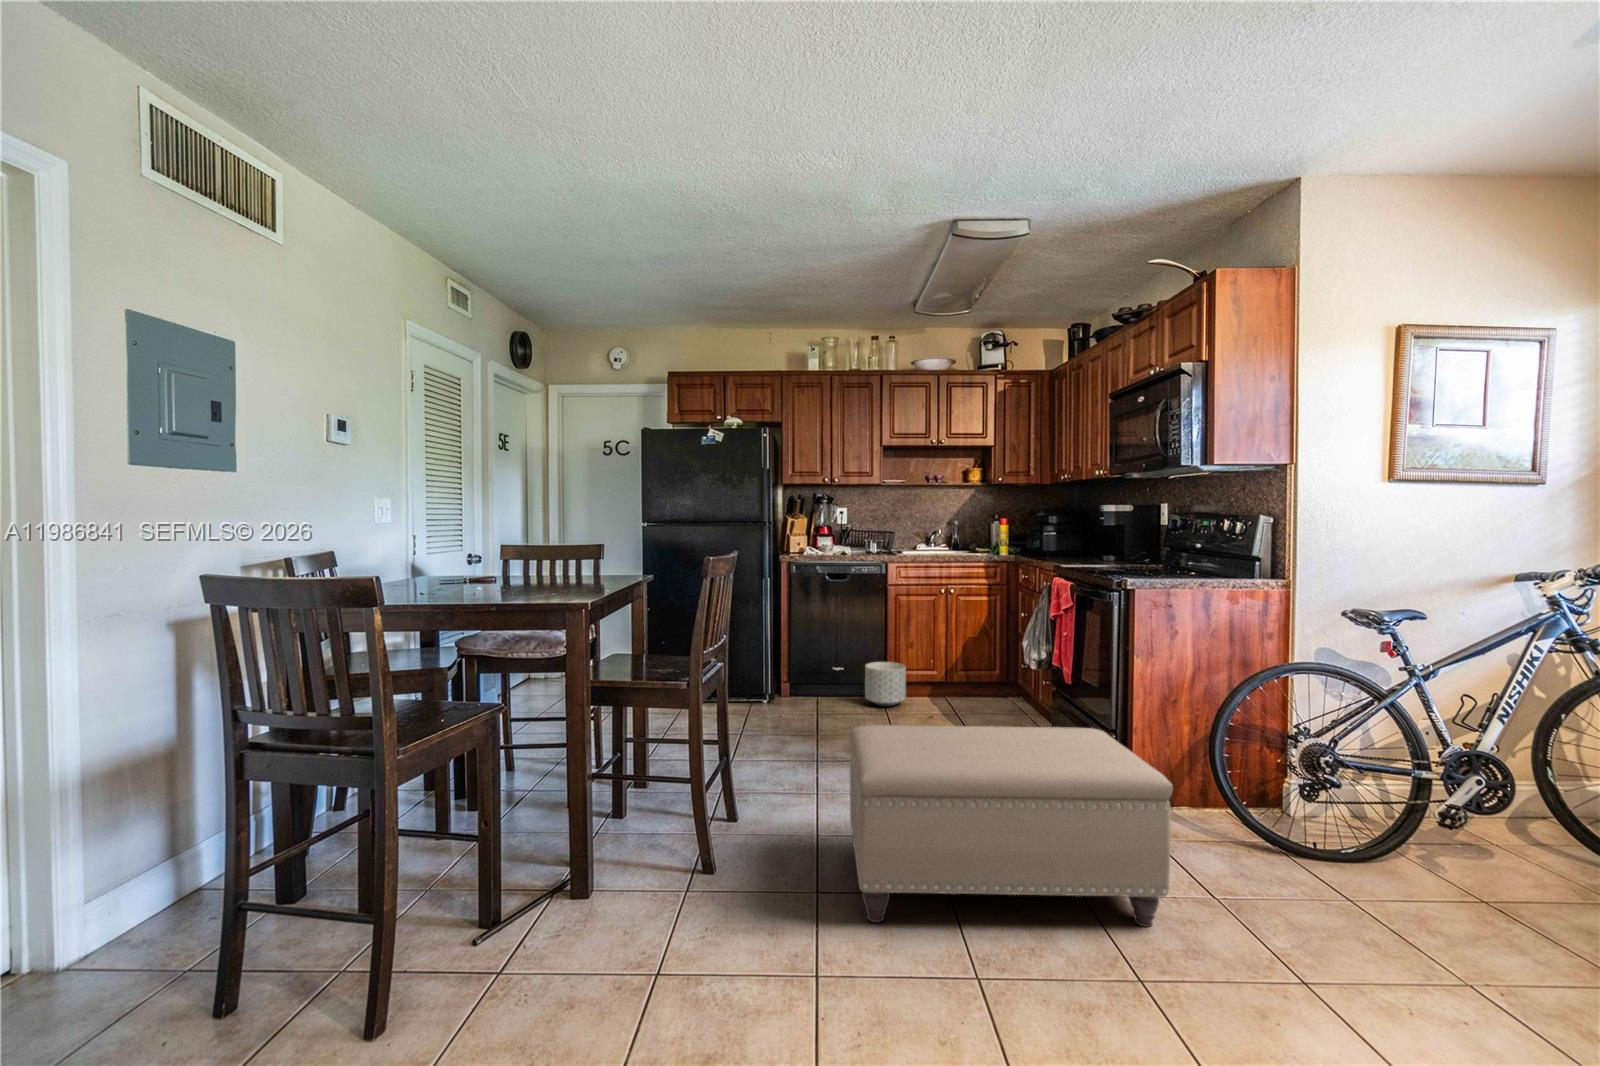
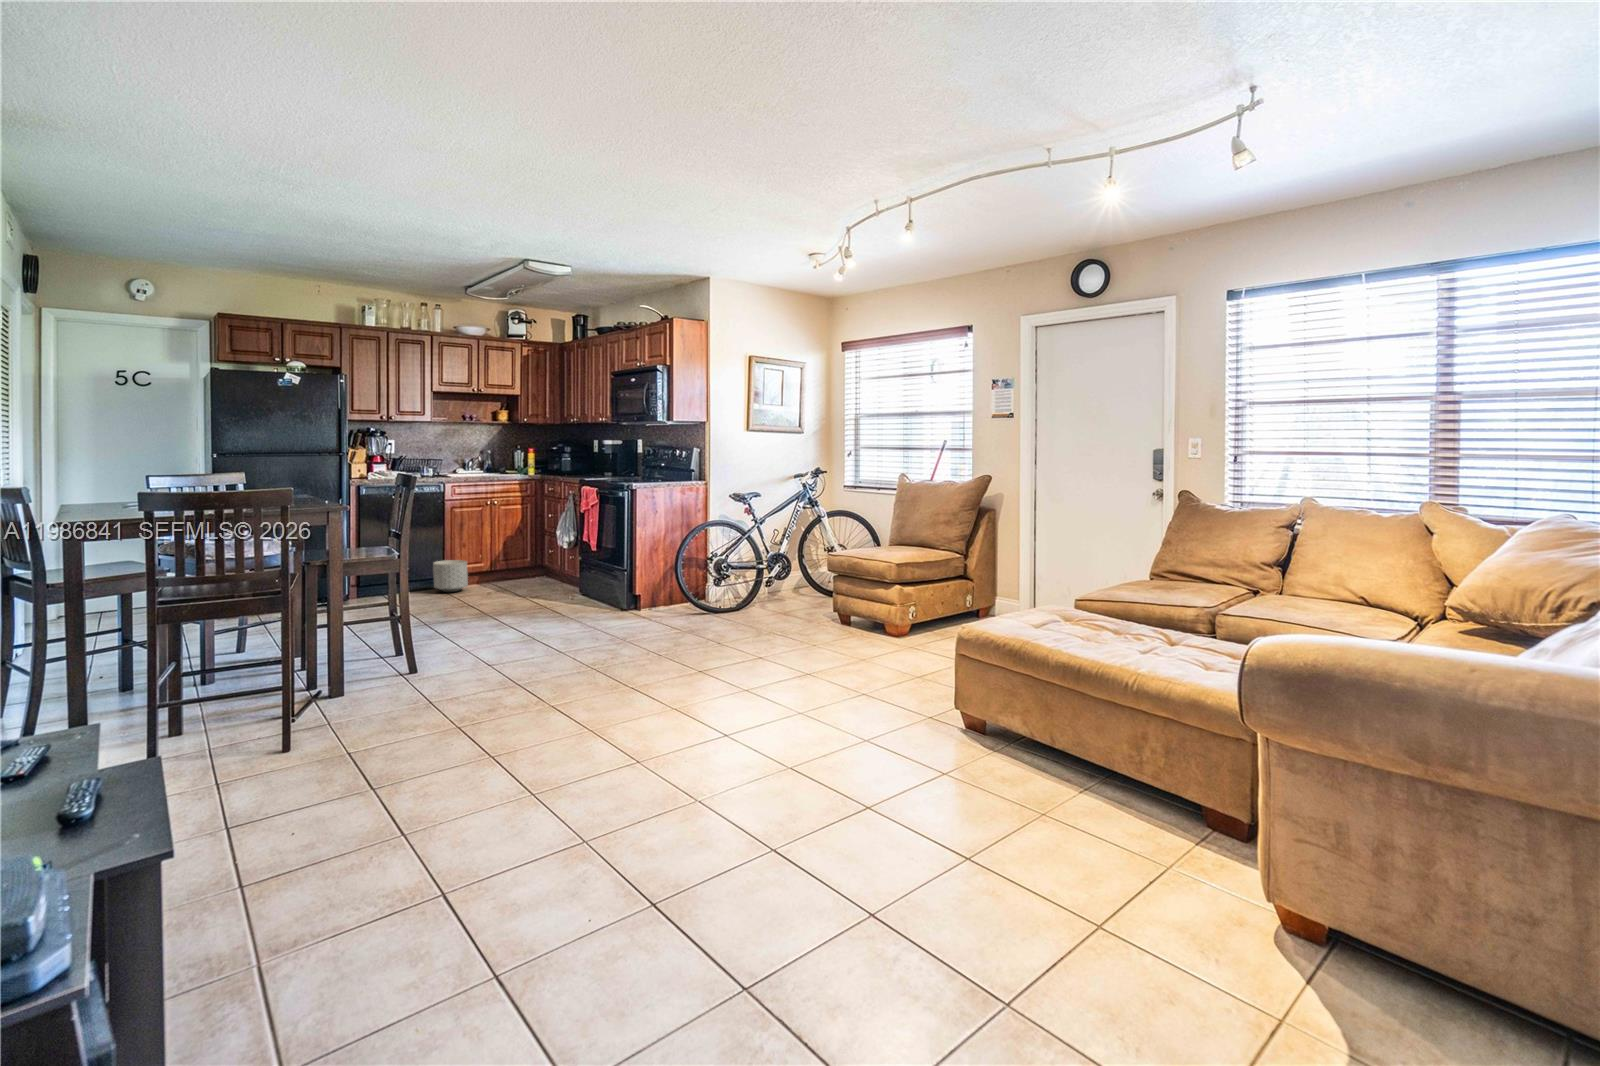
ottoman: present [850,725,1173,927] -> none [492,559,666,659]

